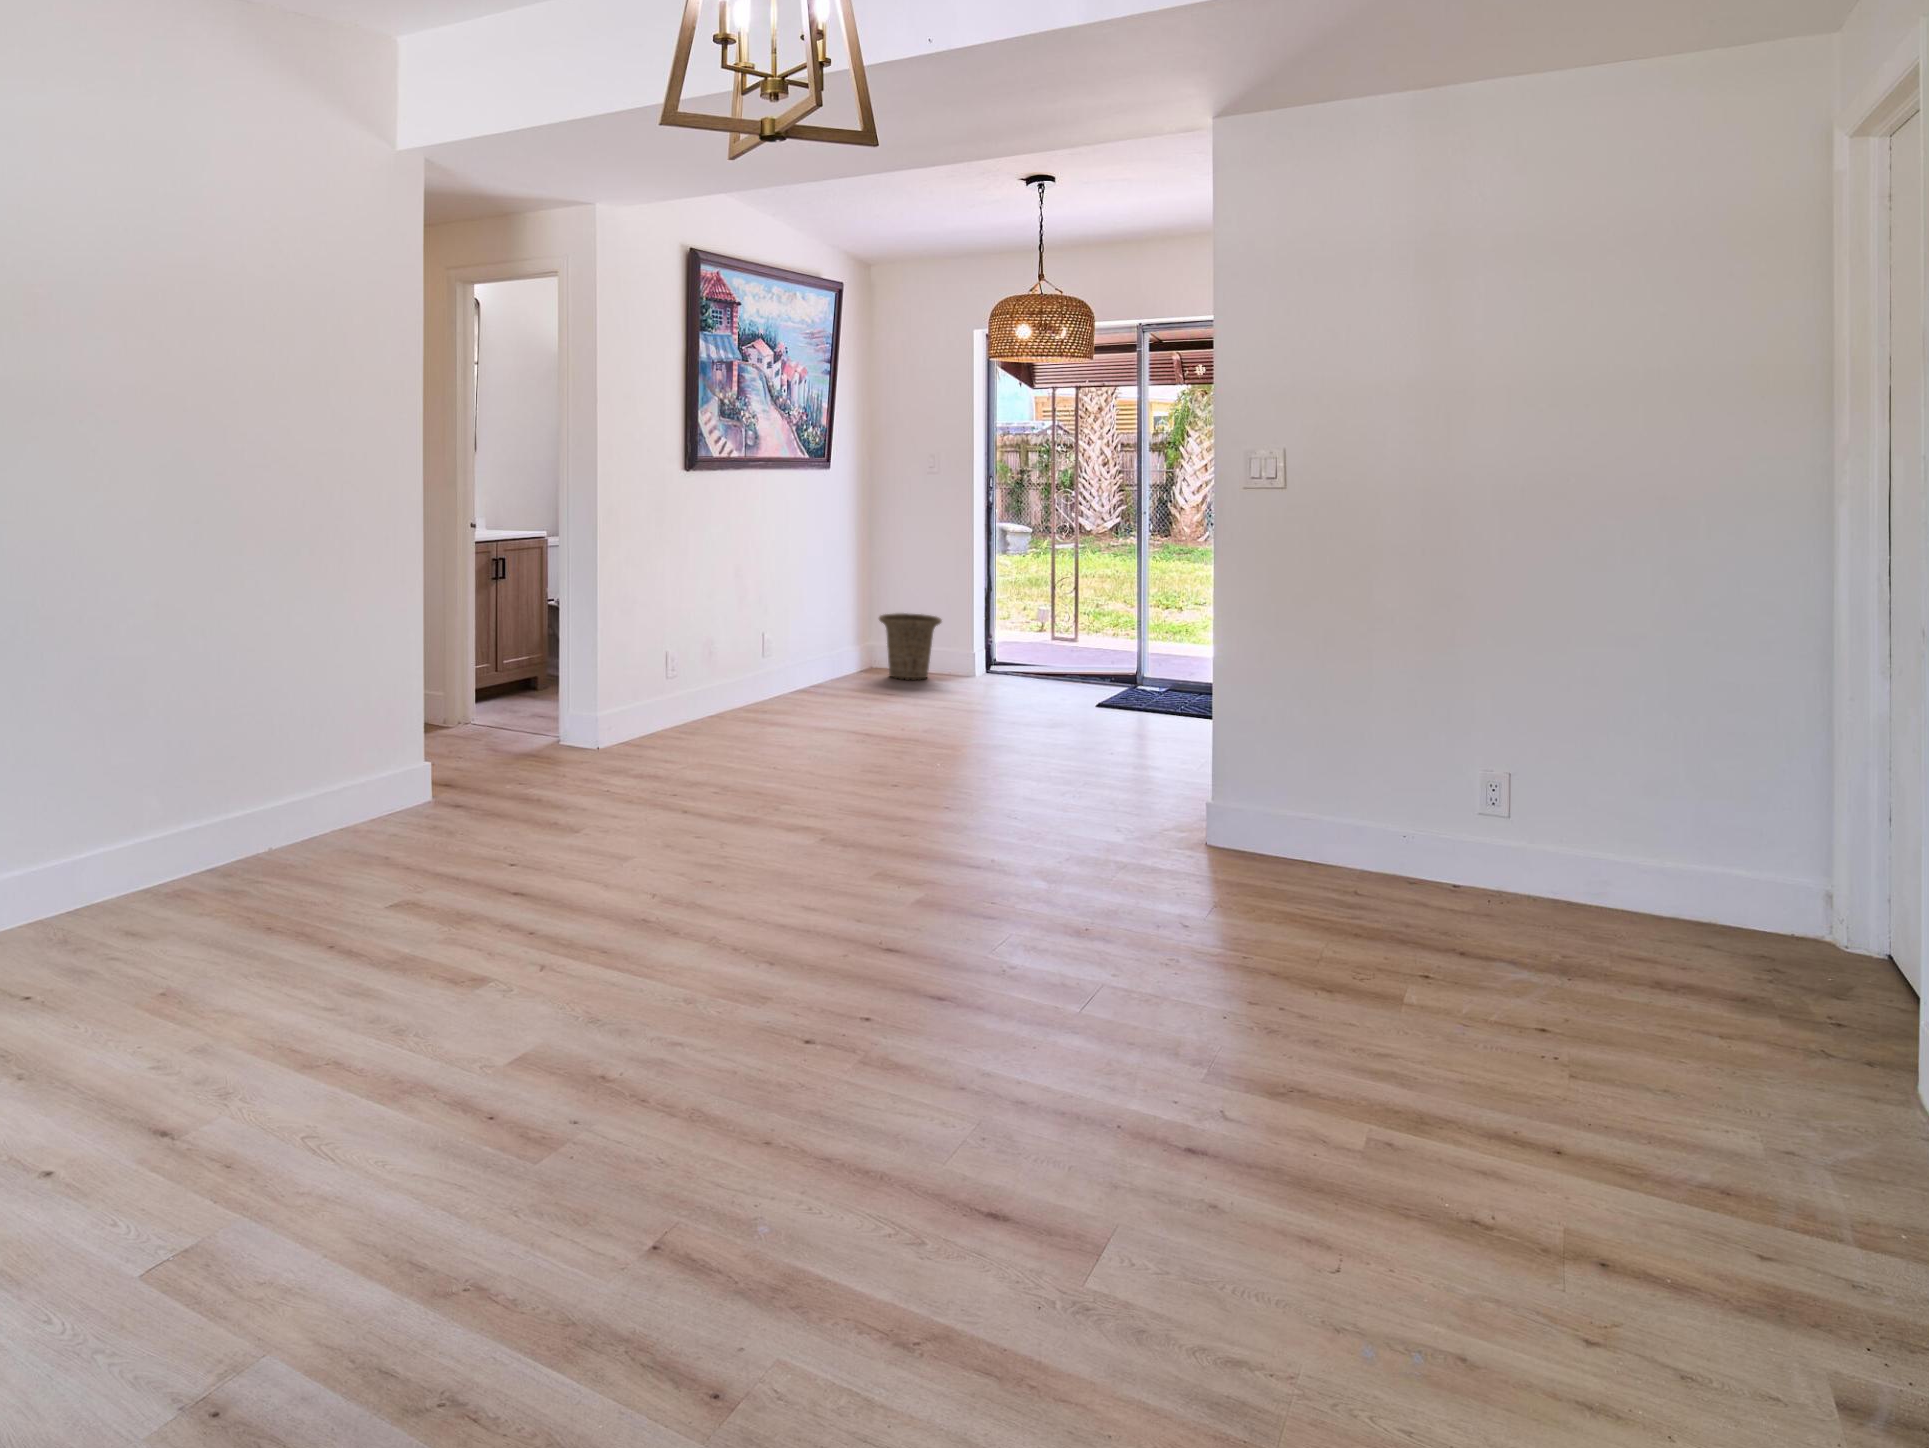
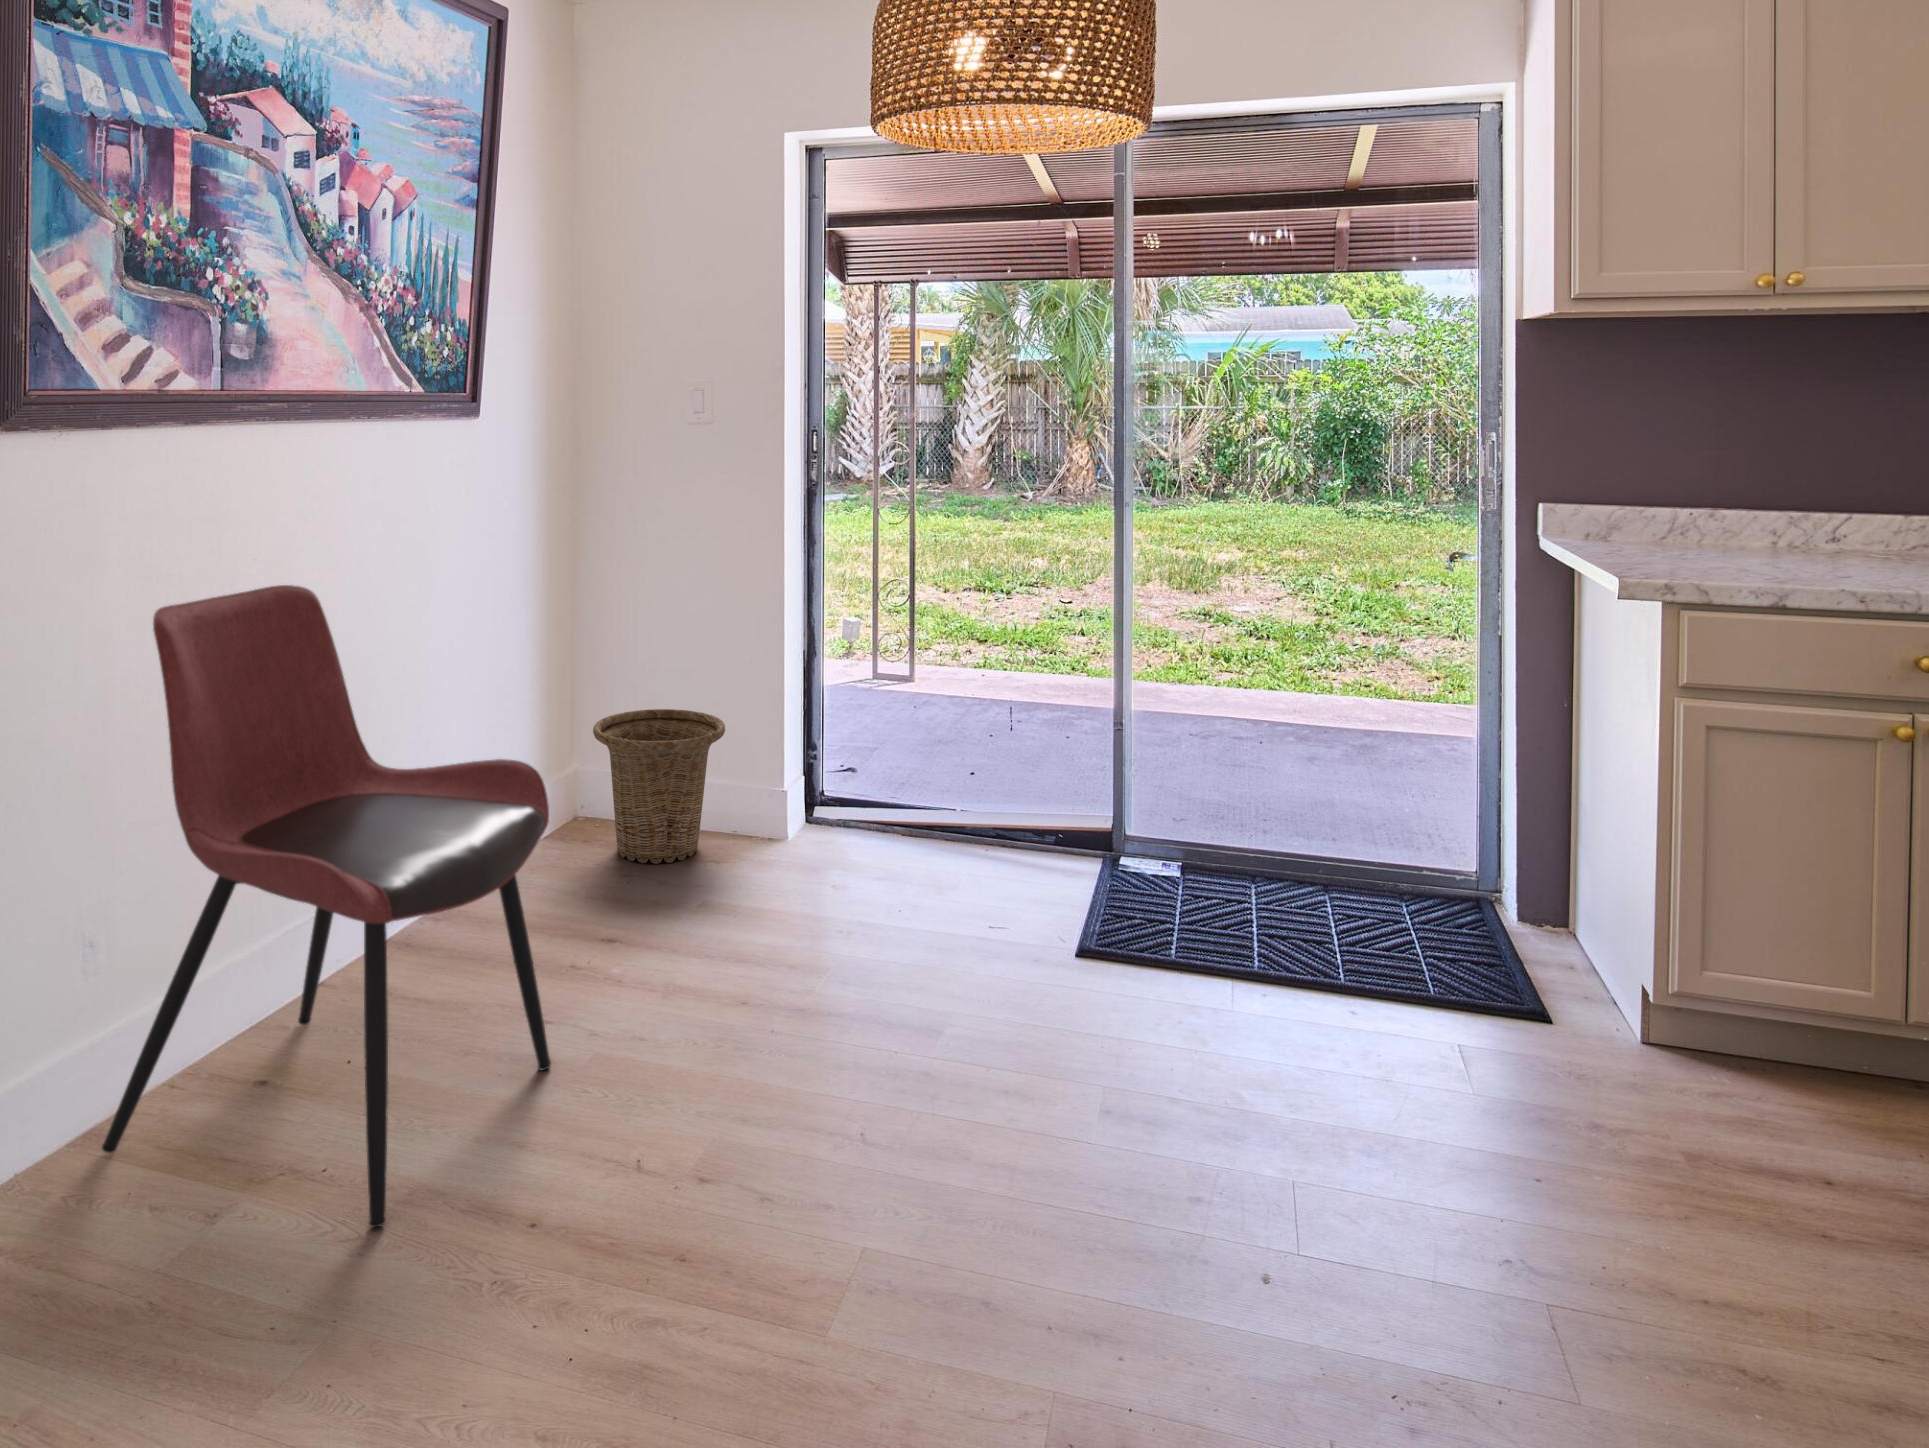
dining chair: none [714,532,864,733] -> present [102,585,551,1227]

